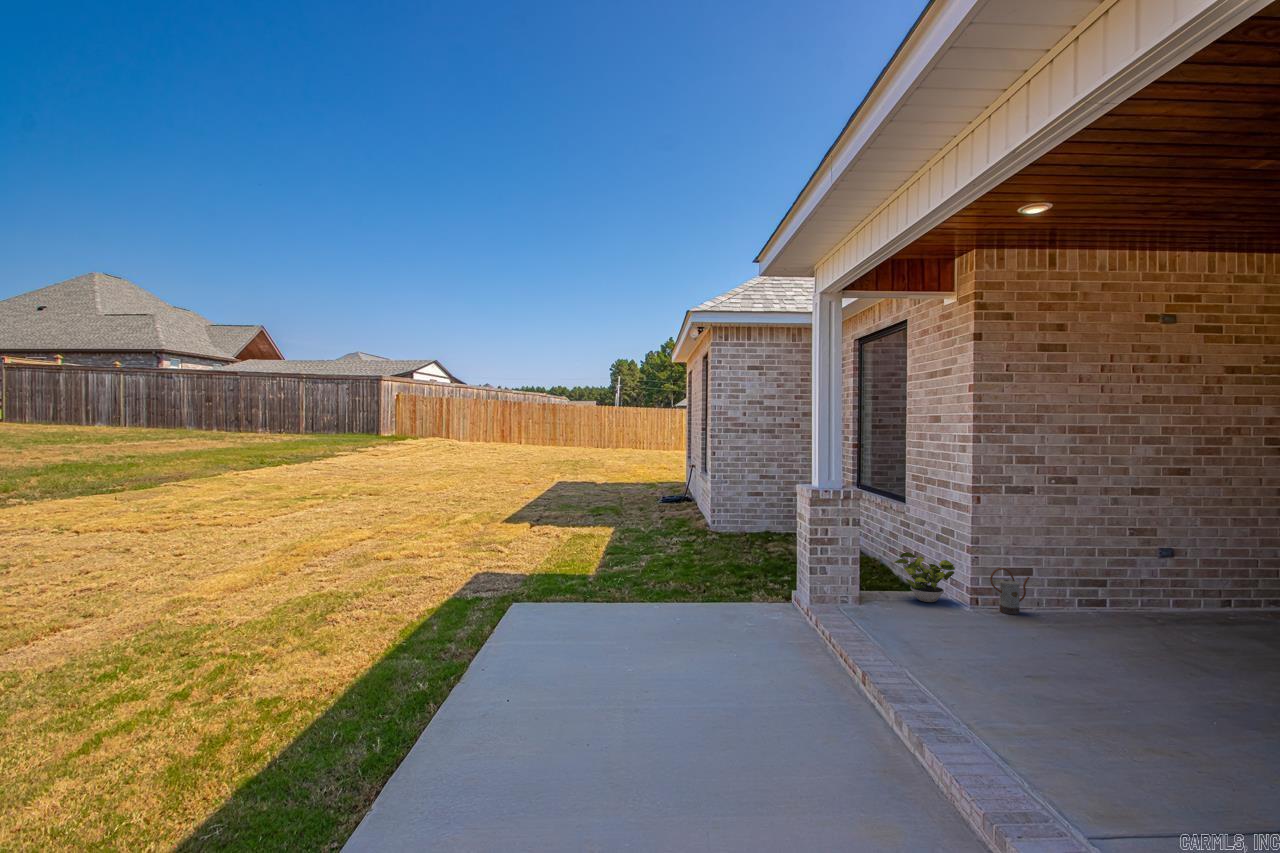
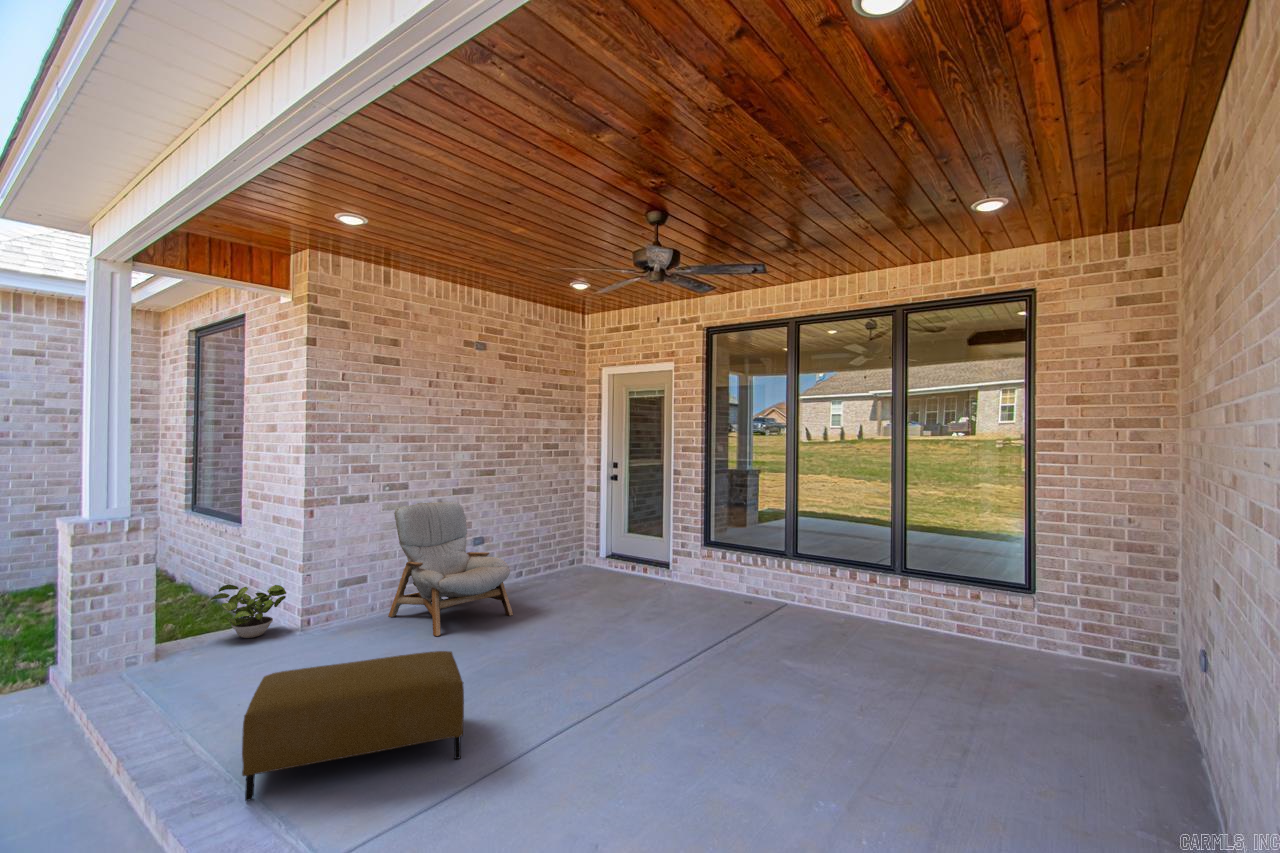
armchair: none [1057,499,1234,649] -> present [388,502,513,636]
watering can: present [990,568,1030,615] -> none [322,582,363,629]
ottoman: none [973,633,1212,781] -> present [242,651,464,801]

